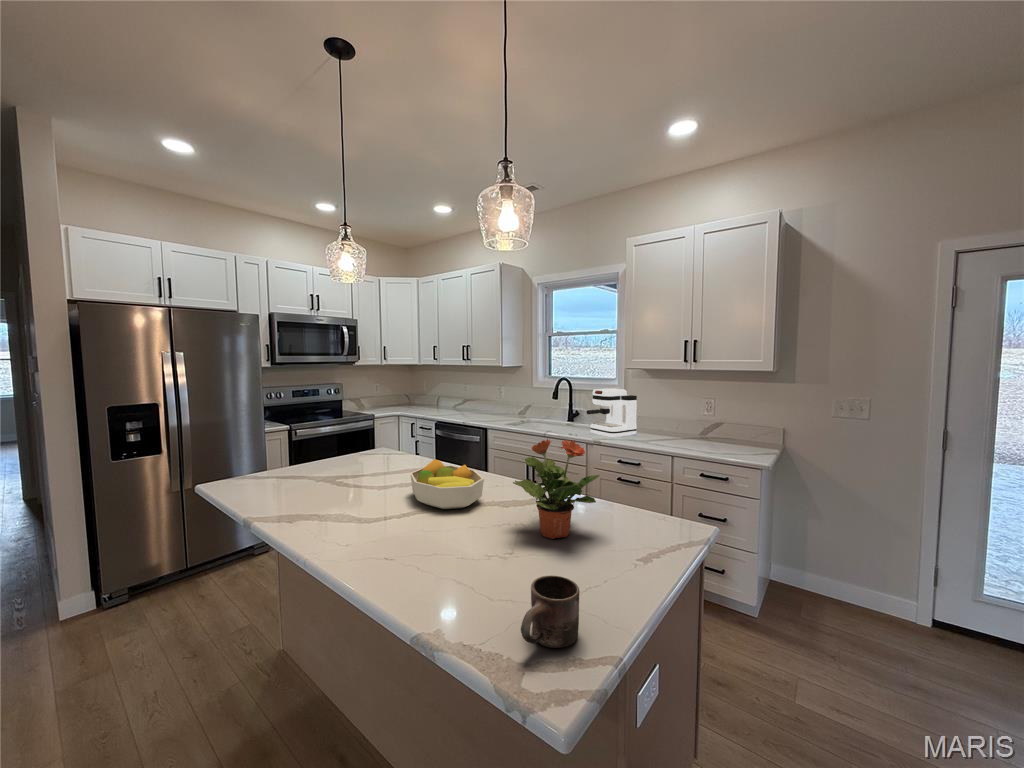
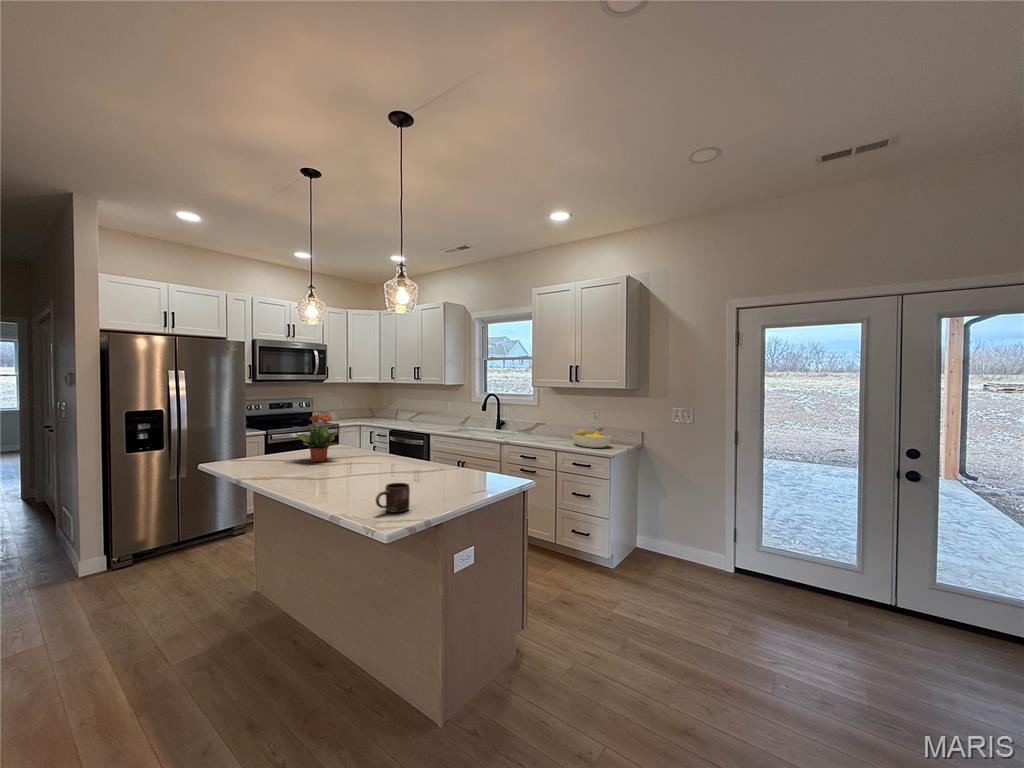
coffee maker: present [587,388,637,438] -> none [501,402,540,439]
potted plant: present [513,439,600,539] -> present [295,414,339,462]
fruit bowl: present [410,459,484,509] -> present [572,428,610,448]

